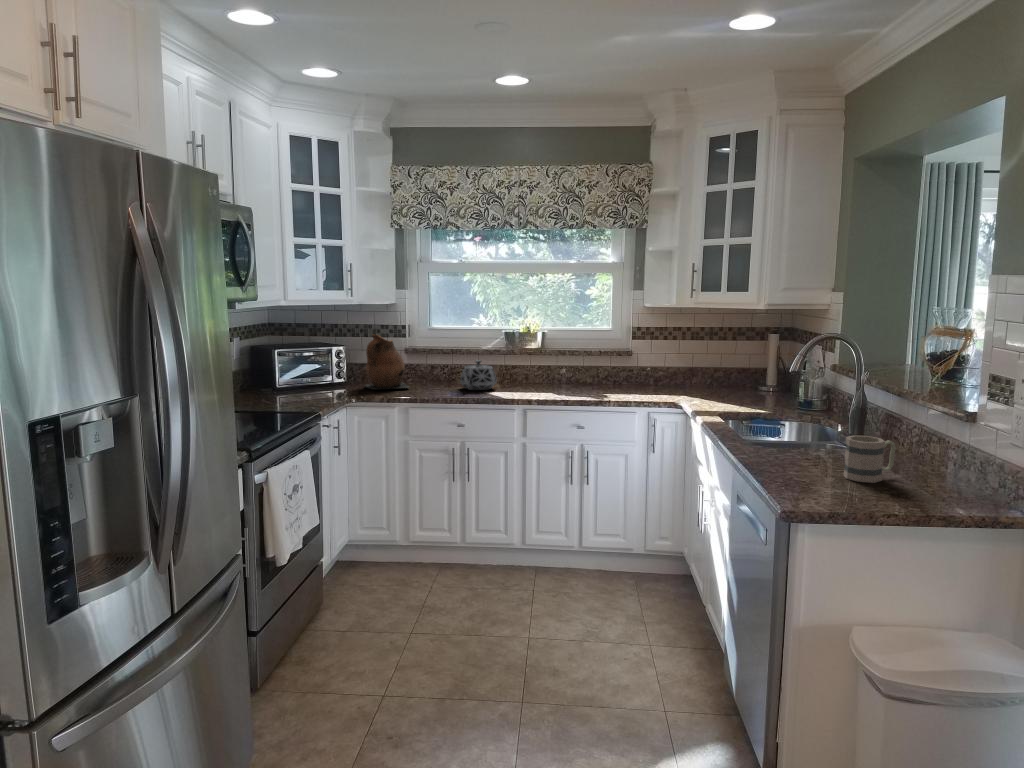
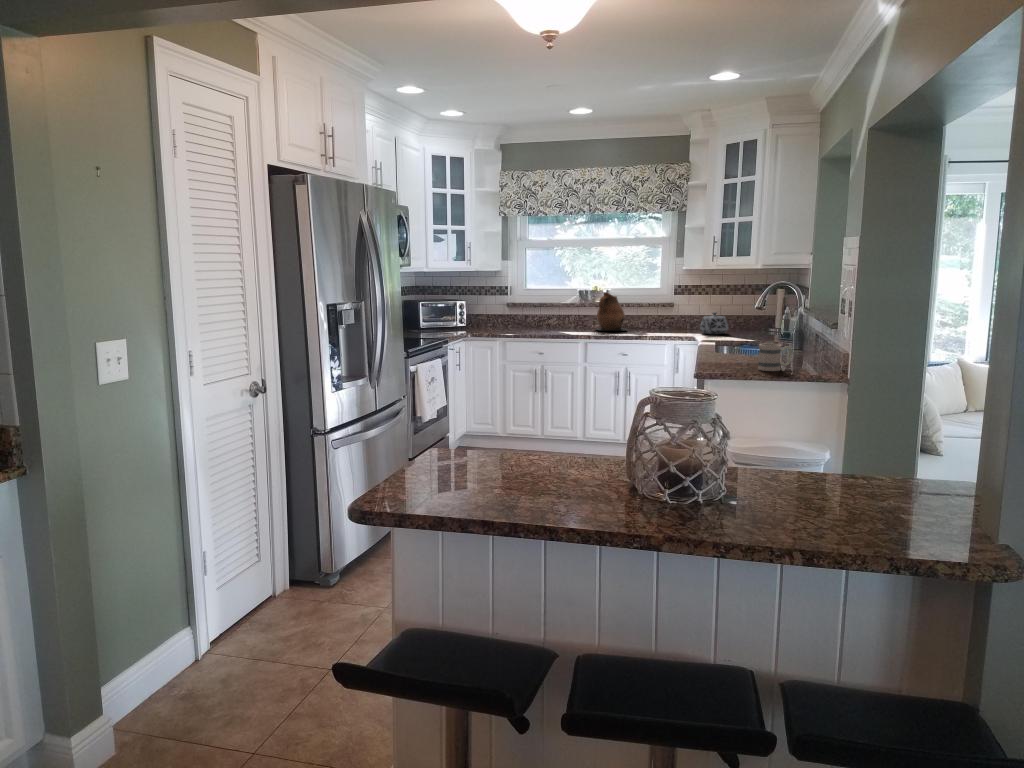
ceramic pitcher: present [366,335,409,389] -> present [597,292,627,331]
teapot: present [460,360,497,390] -> present [700,312,728,334]

